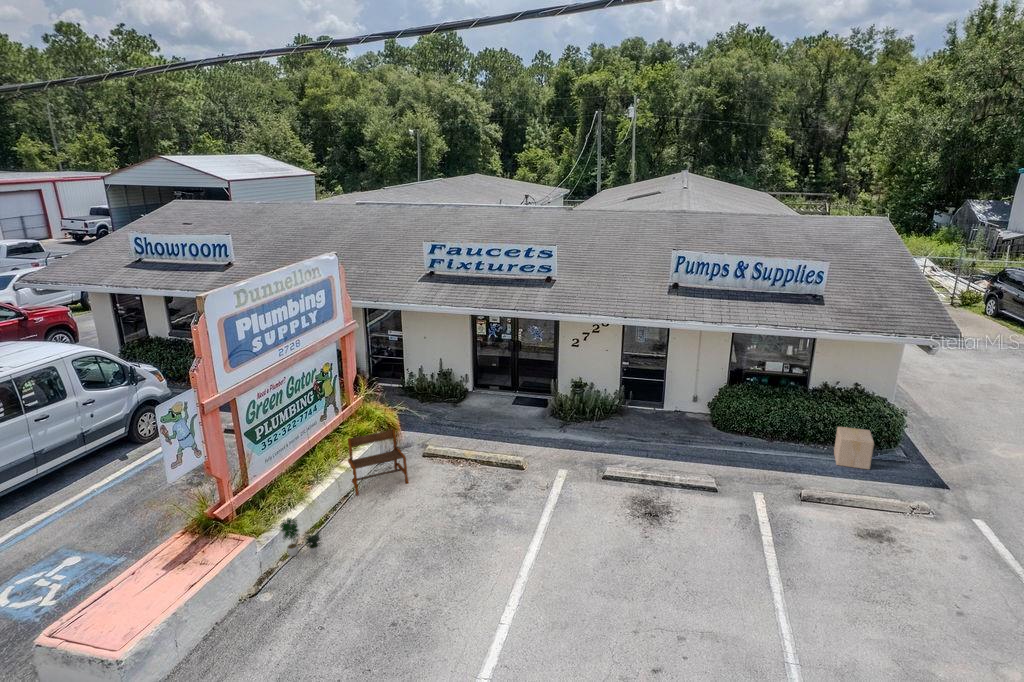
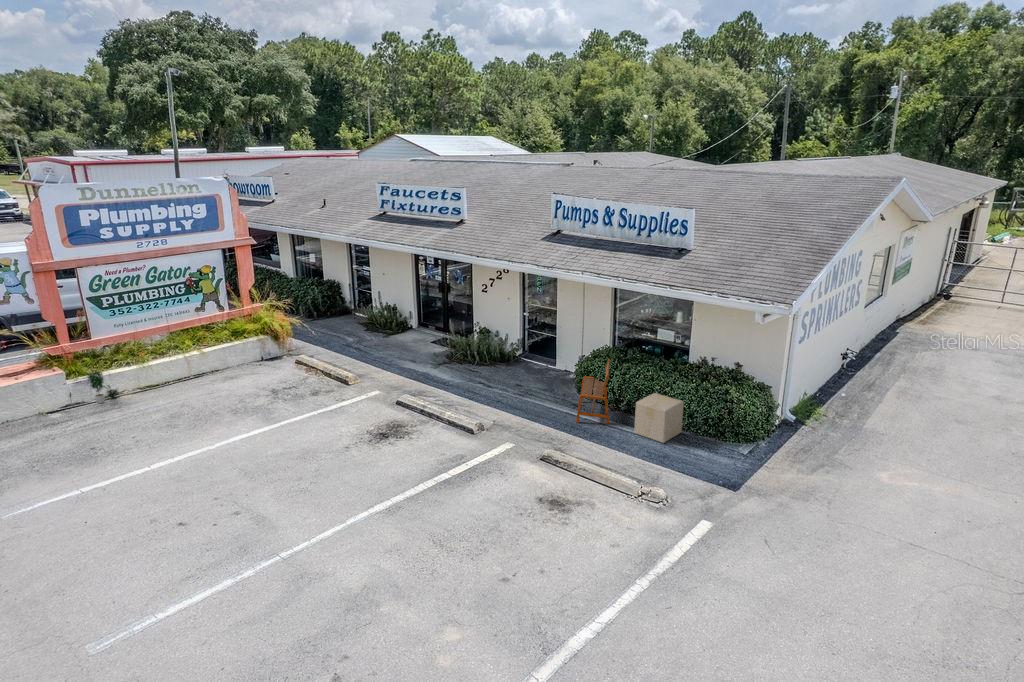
bench: present [348,429,408,496] -> present [576,359,610,424]

